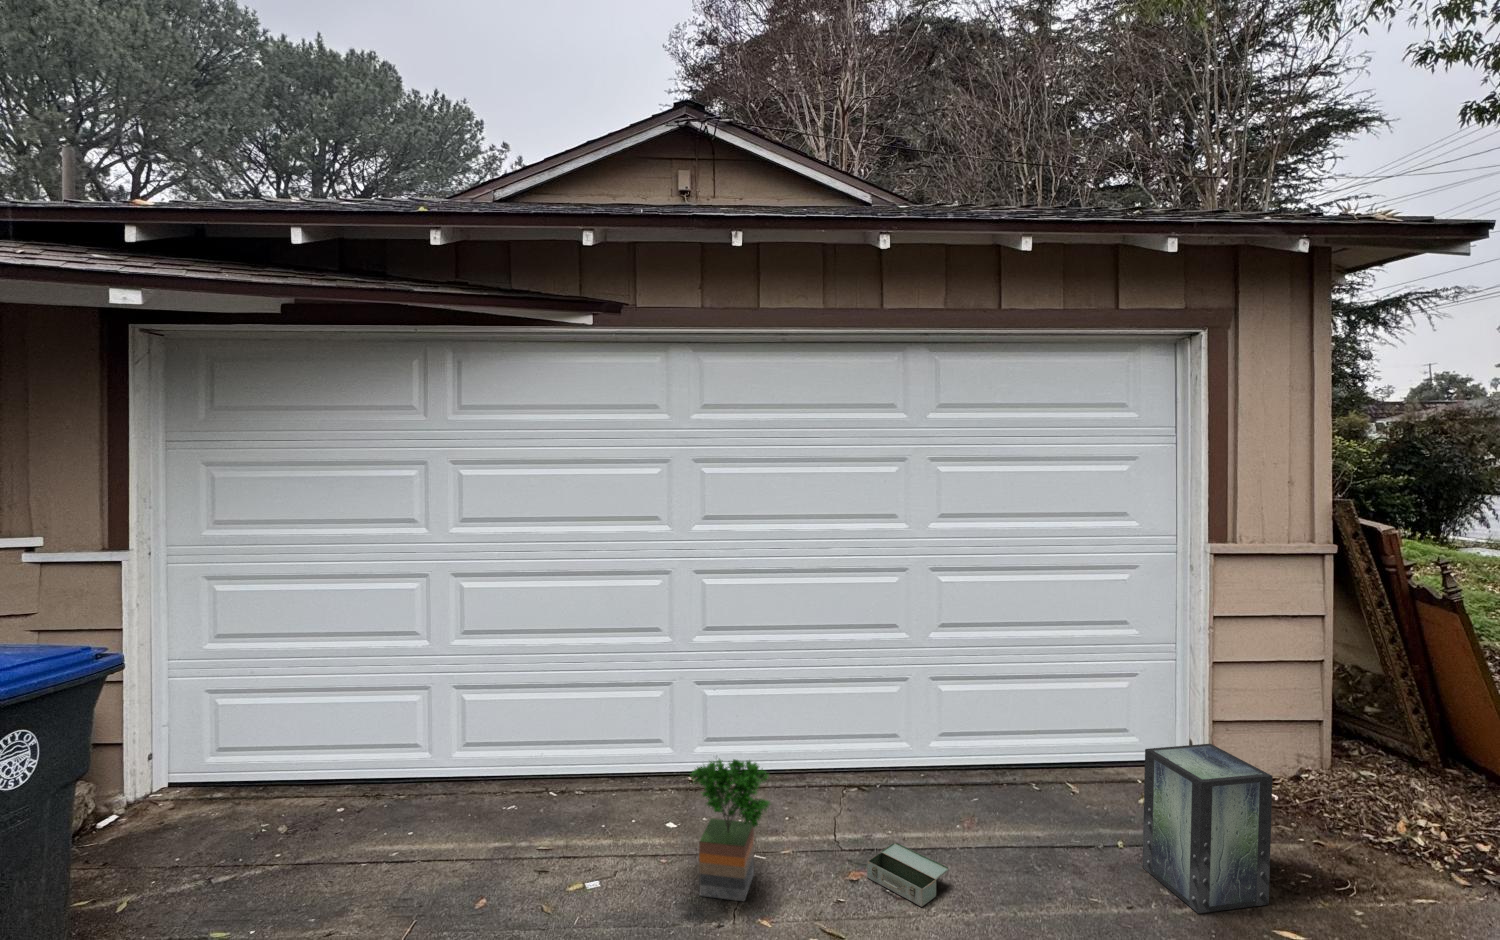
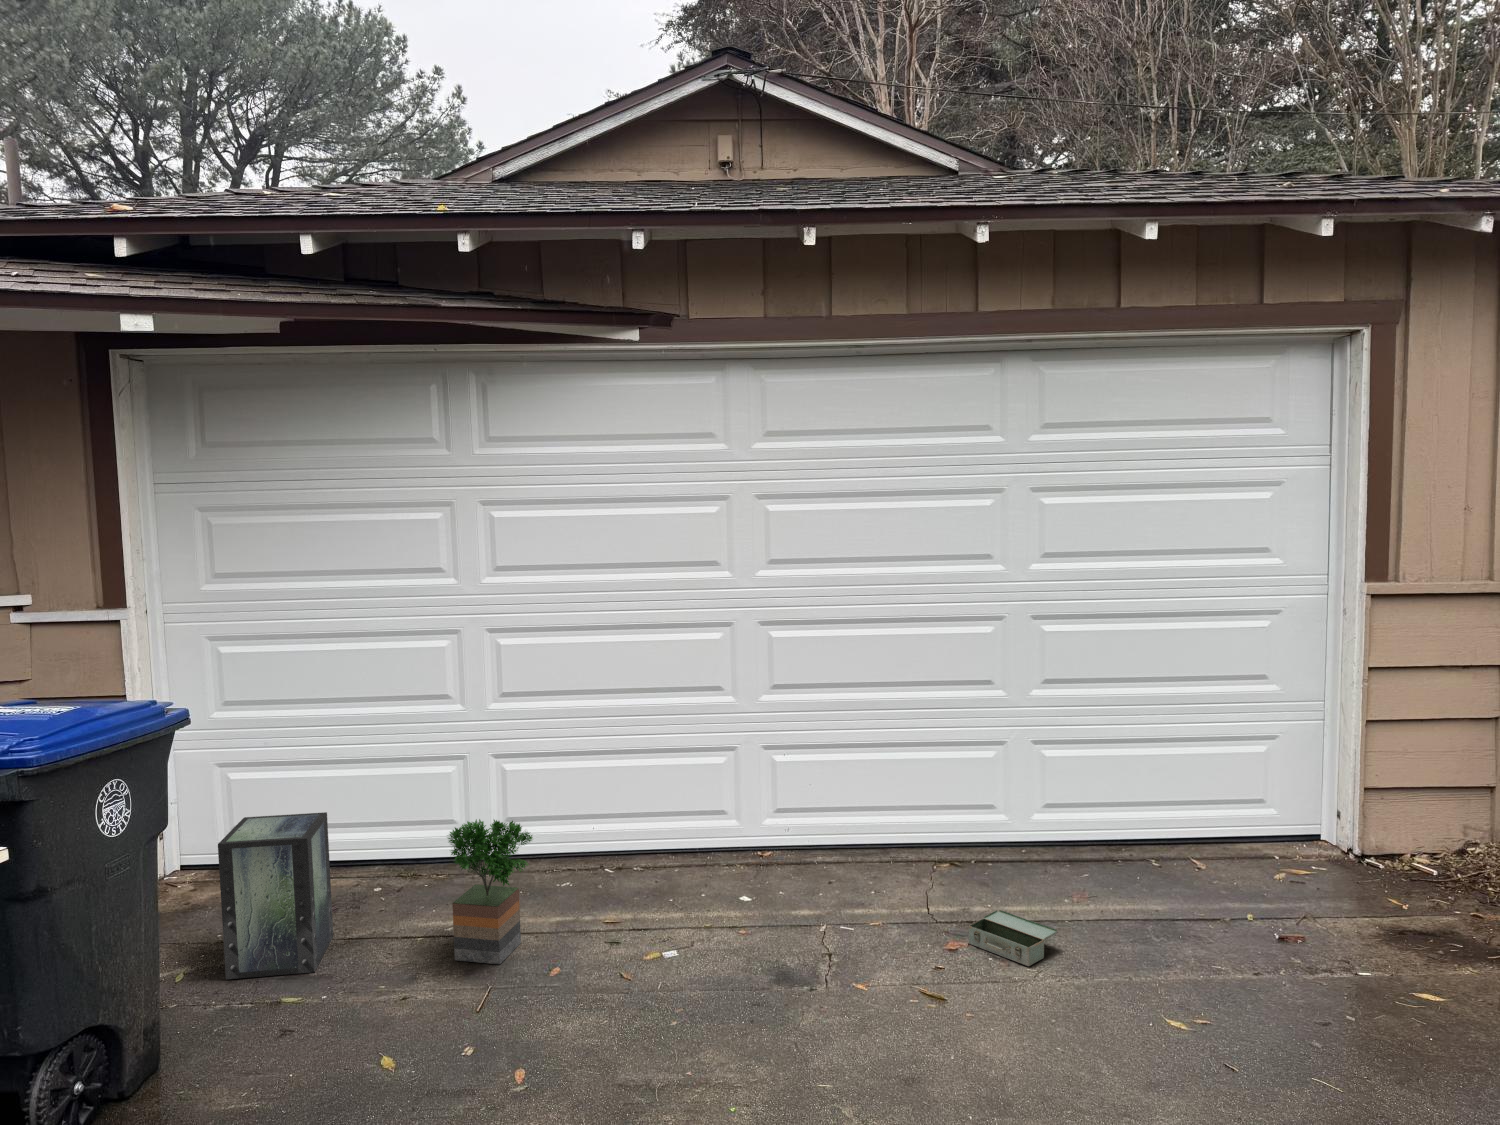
storage box: present [1142,744,1273,913] -> present [218,812,333,979]
potted tree: present [692,759,770,901] -> present [448,819,533,964]

